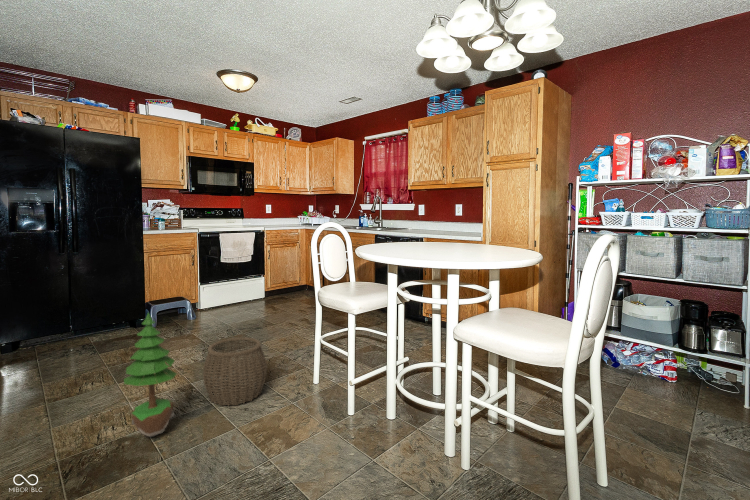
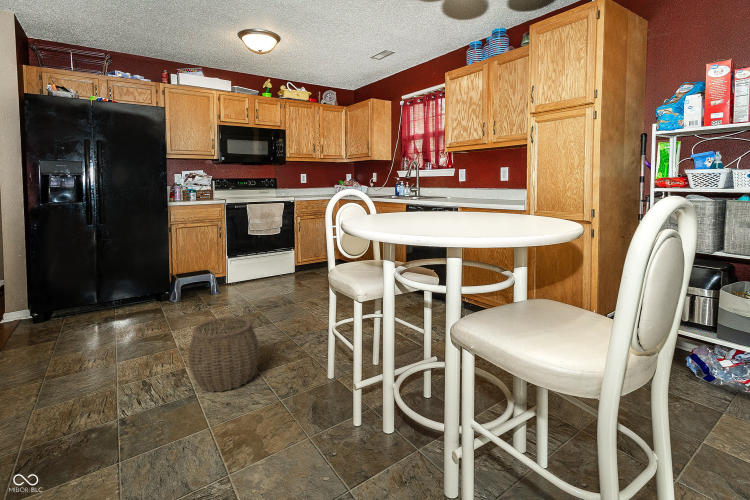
potted tree: present [124,313,176,436] -> none [83,290,146,424]

